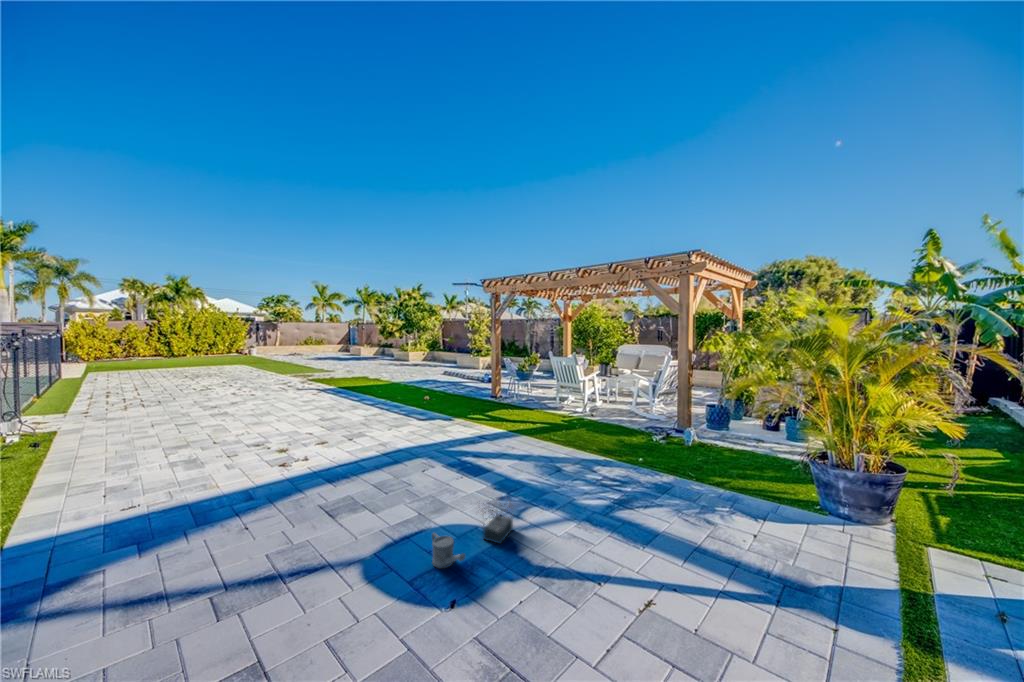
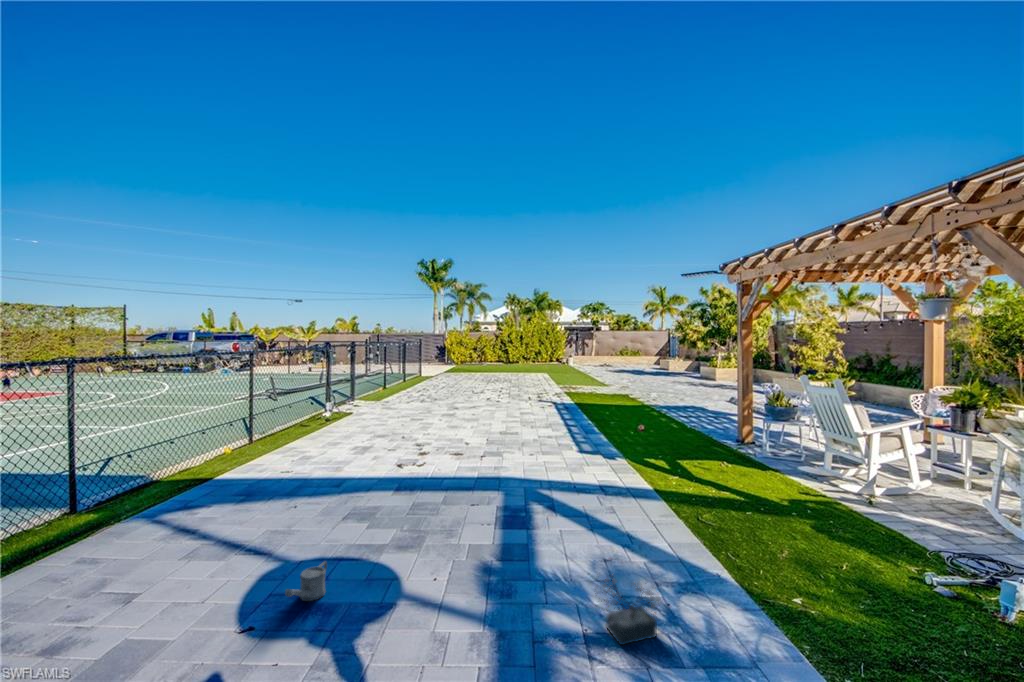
decorative plant: present [482,501,513,543] -> present [595,576,659,645]

